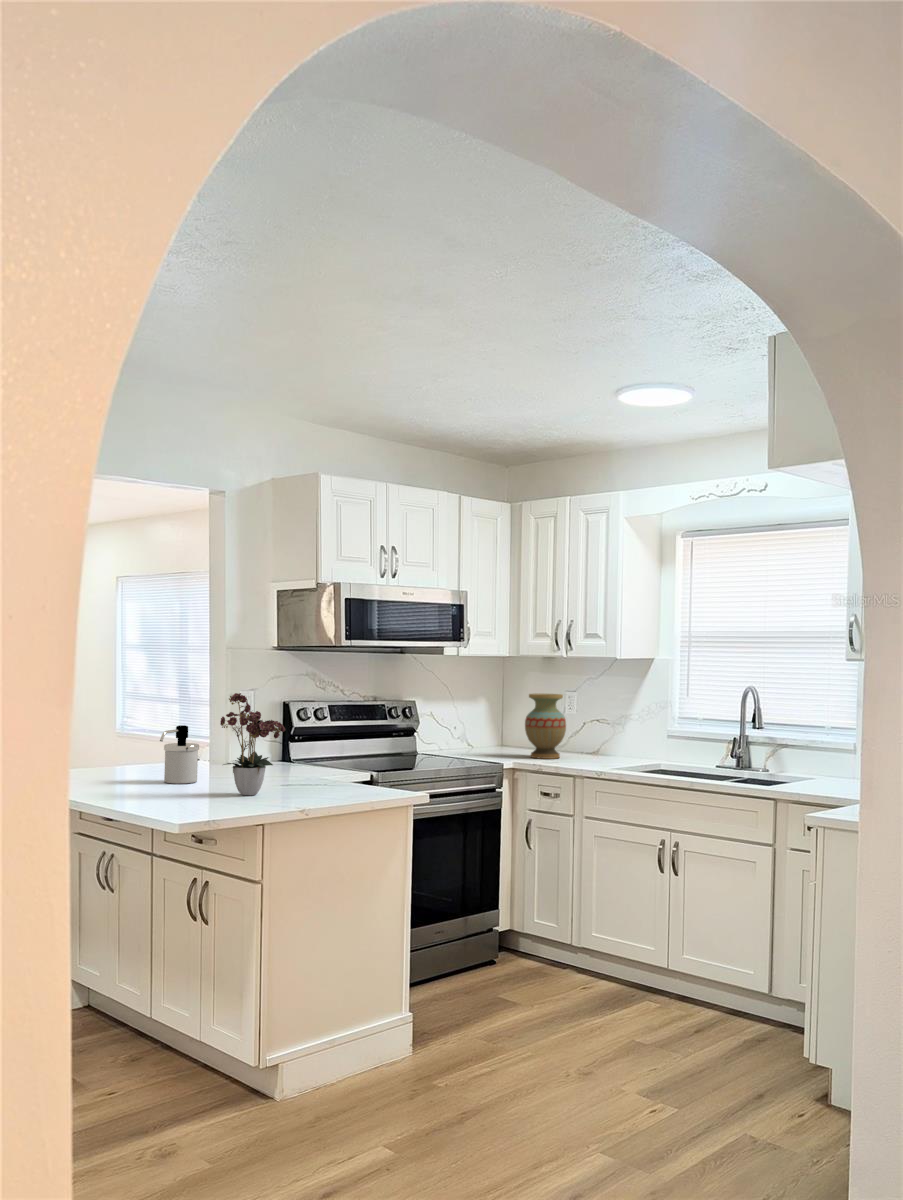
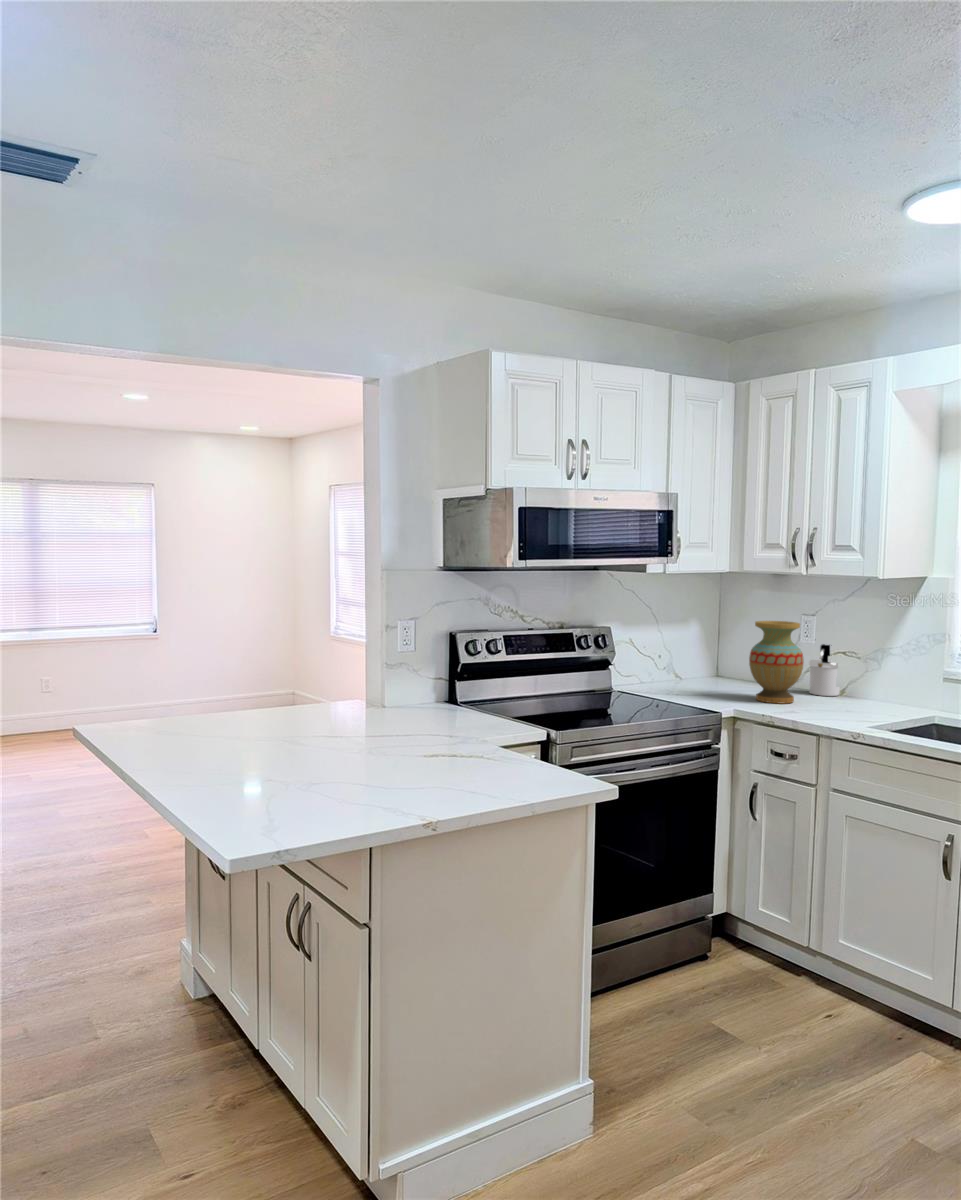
flower arrangement: present [220,693,285,795] -> none [327,632,429,779]
soap dispenser: present [160,725,199,784] -> present [809,644,840,696]

